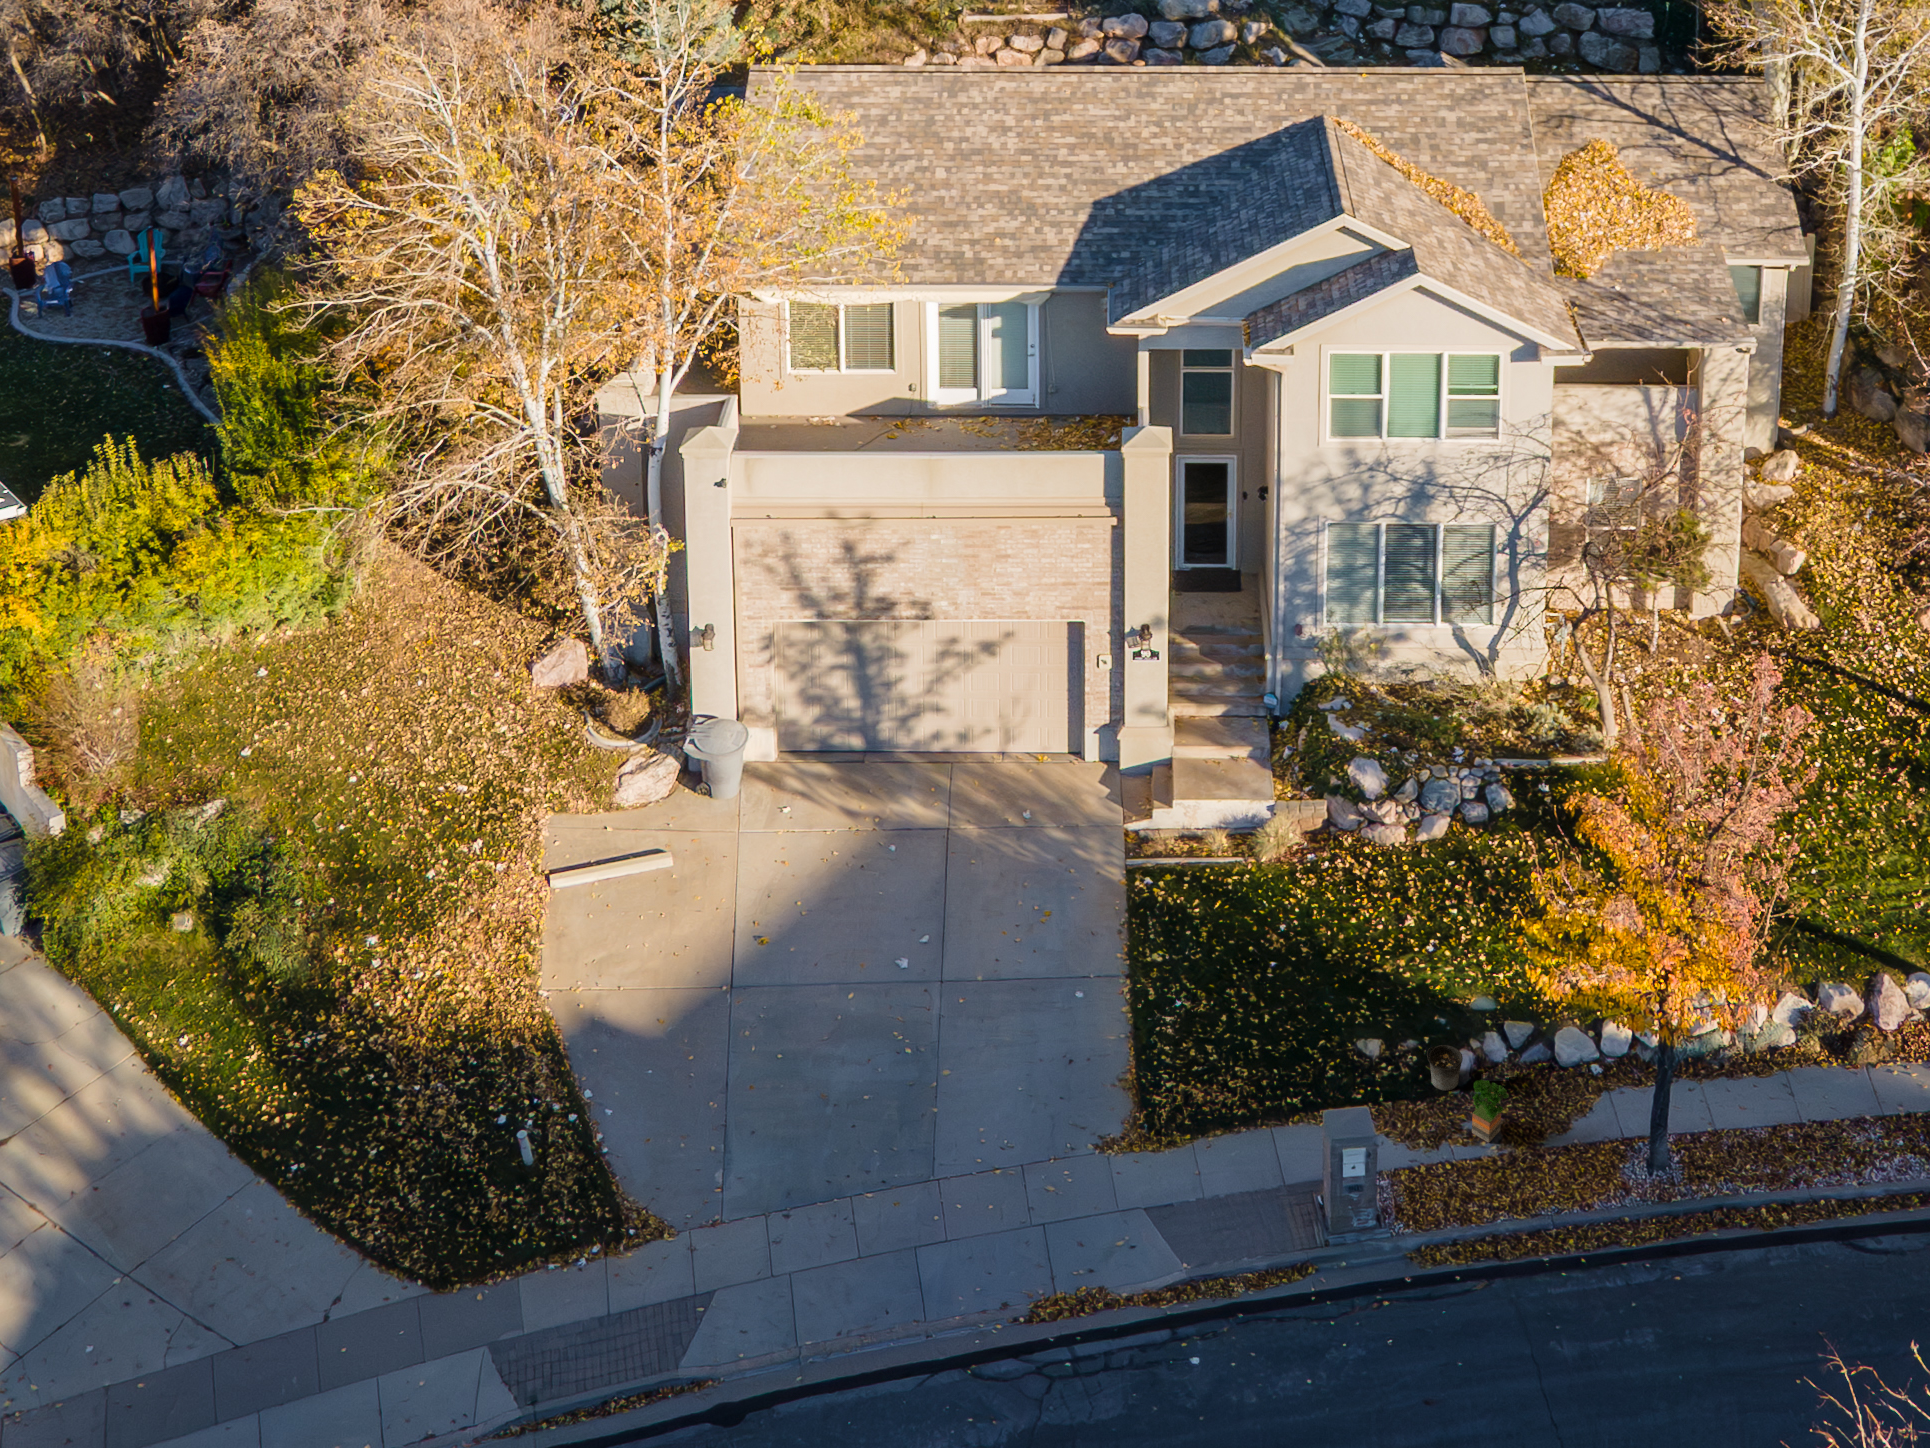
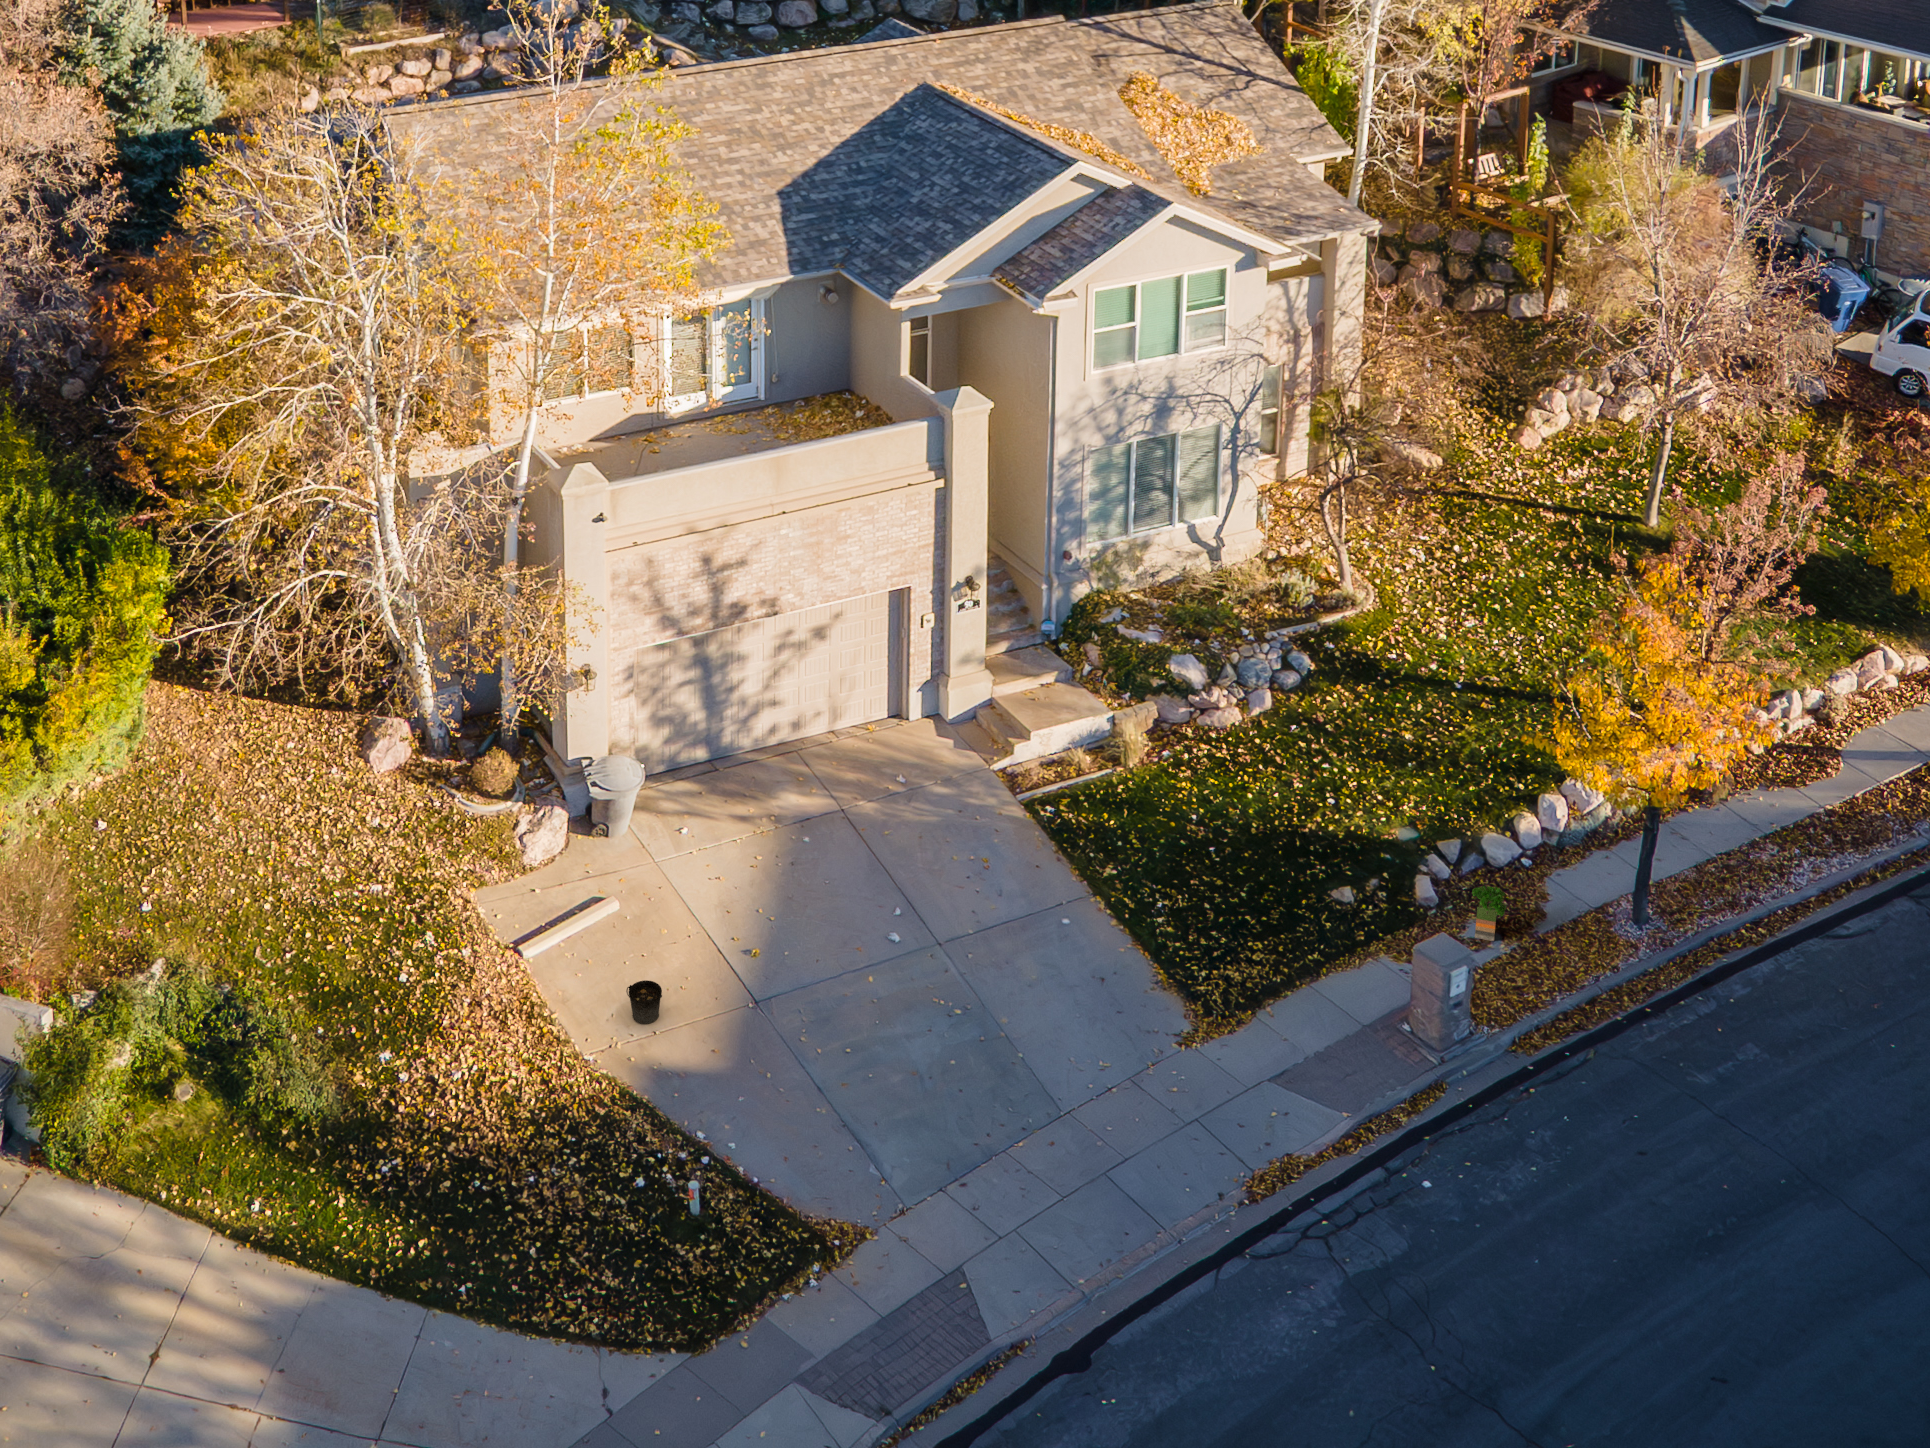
bucket: present [1427,1045,1463,1091] -> present [626,980,662,1024]

